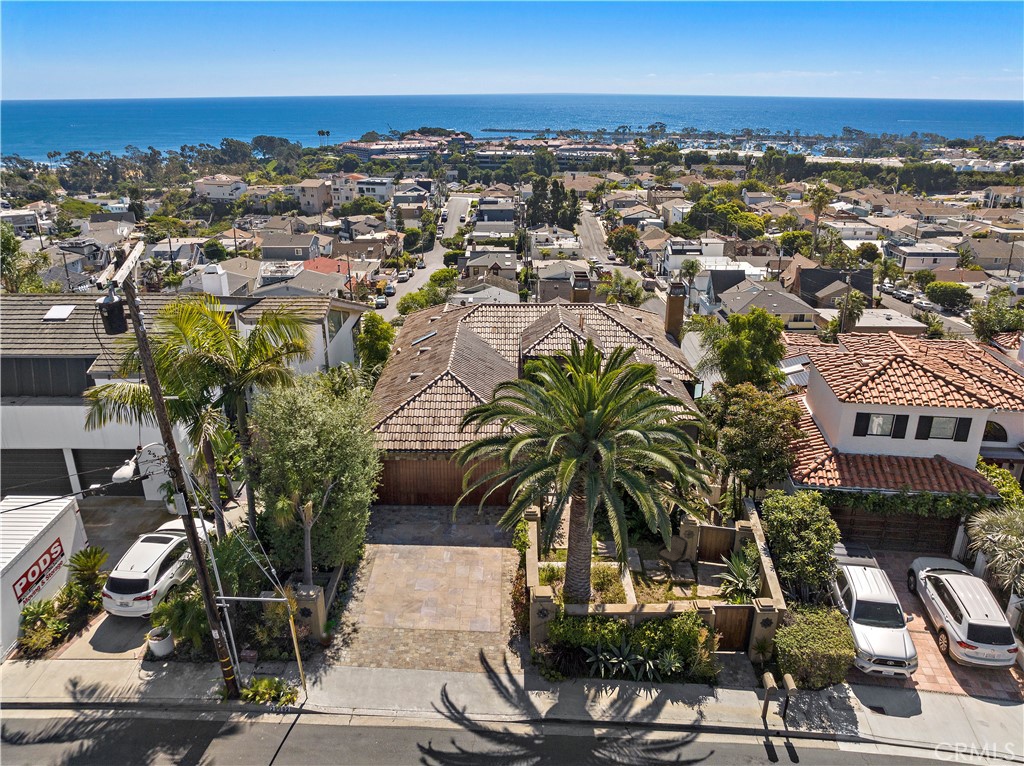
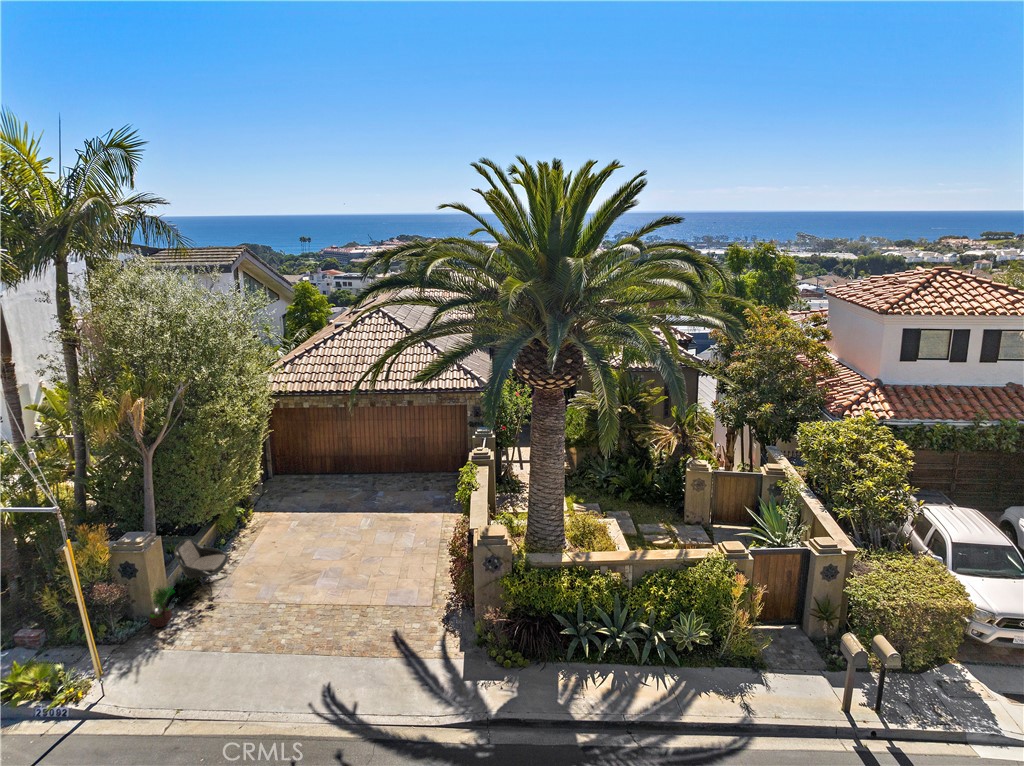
lounge chair: present [656,535,688,574] -> present [174,539,228,596]

